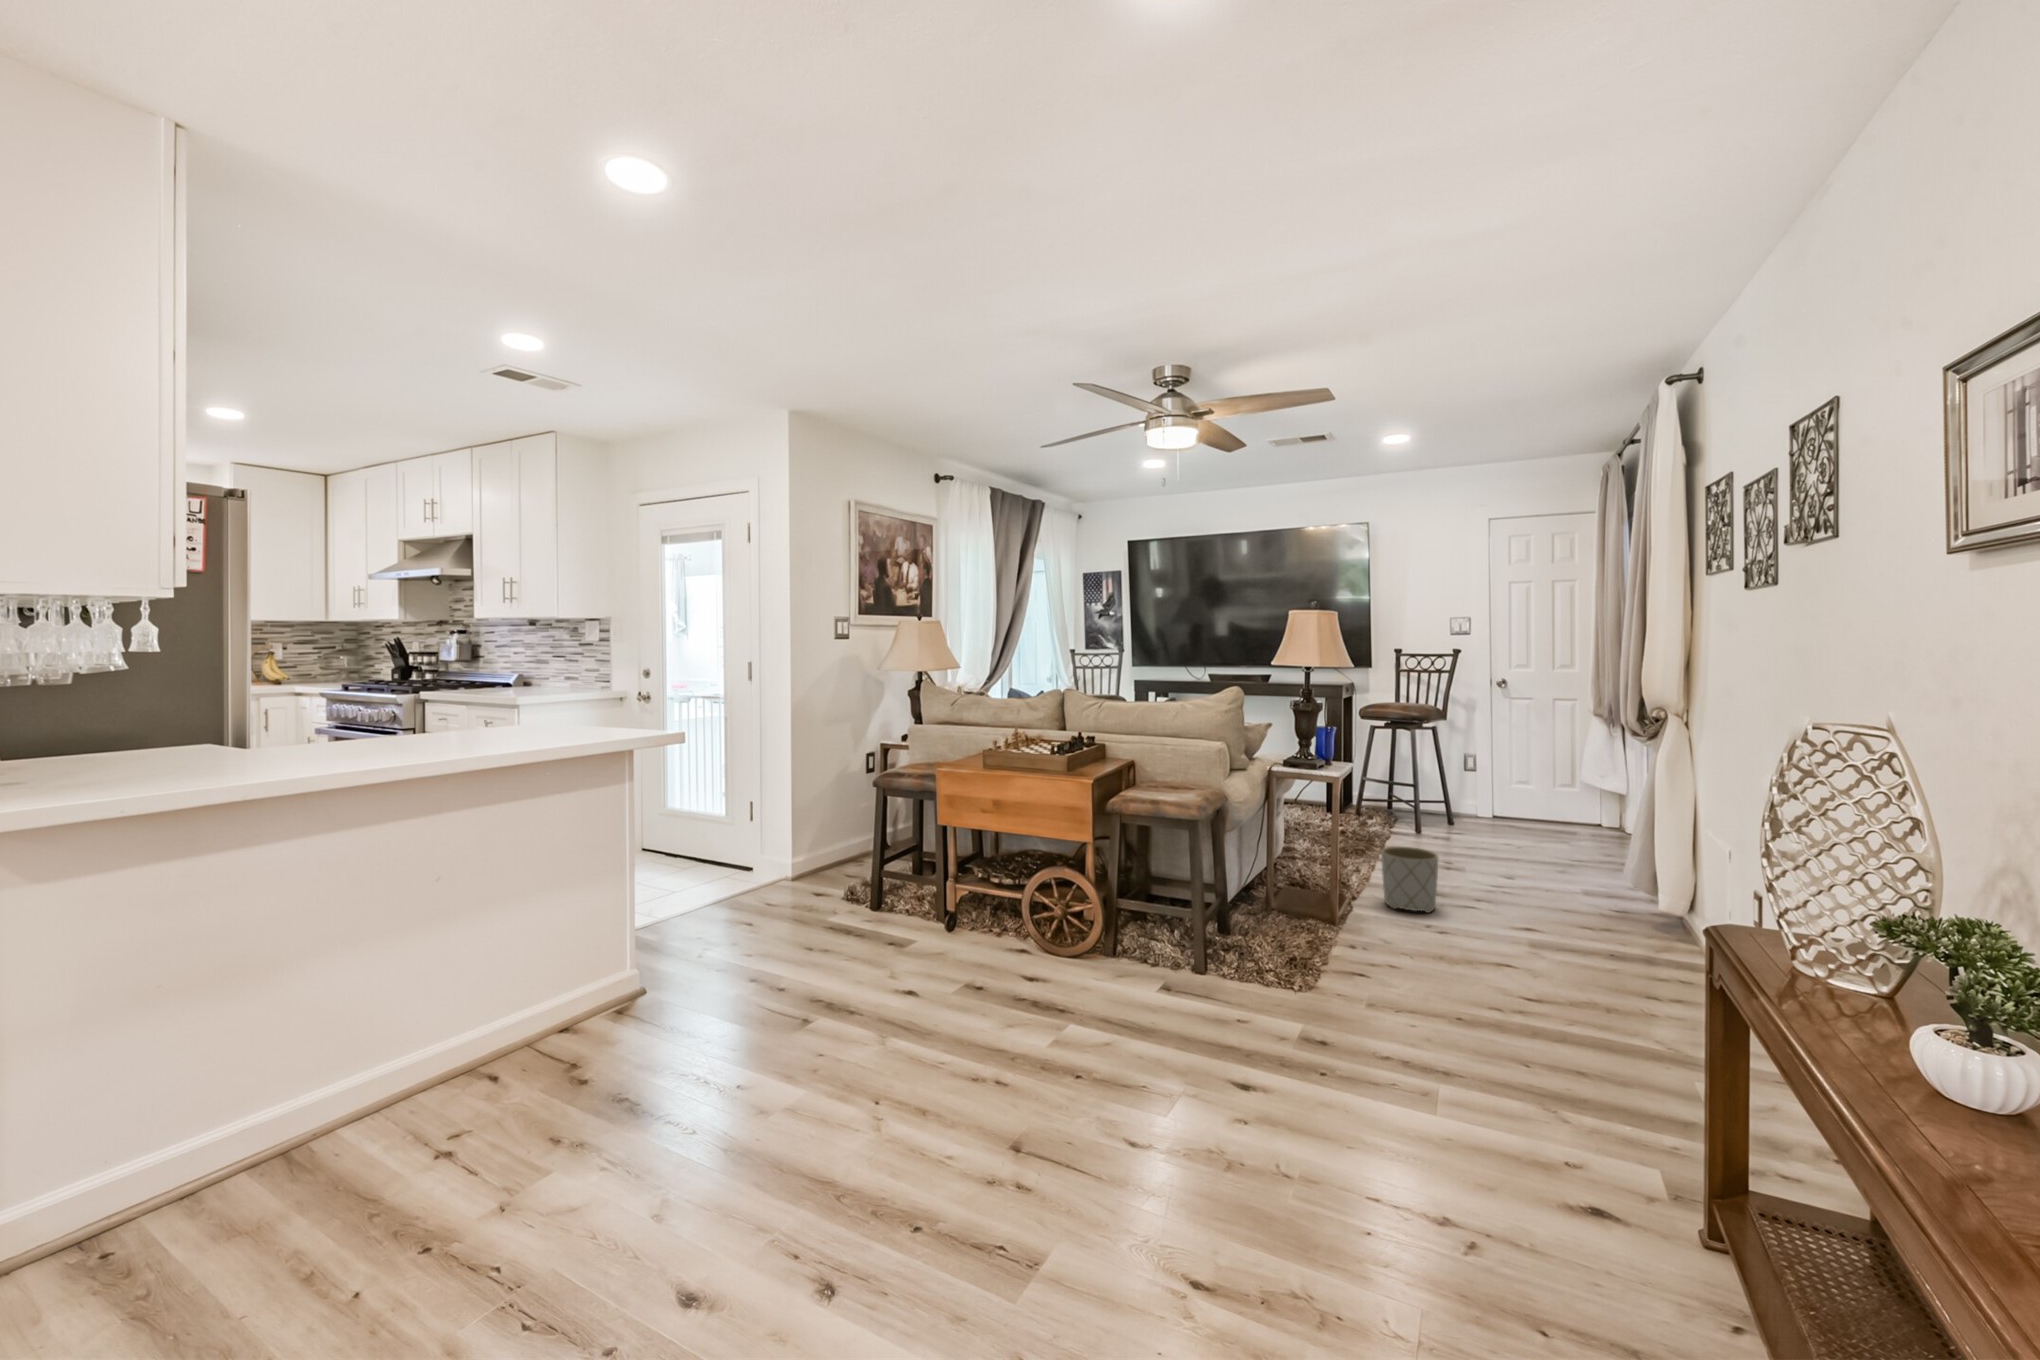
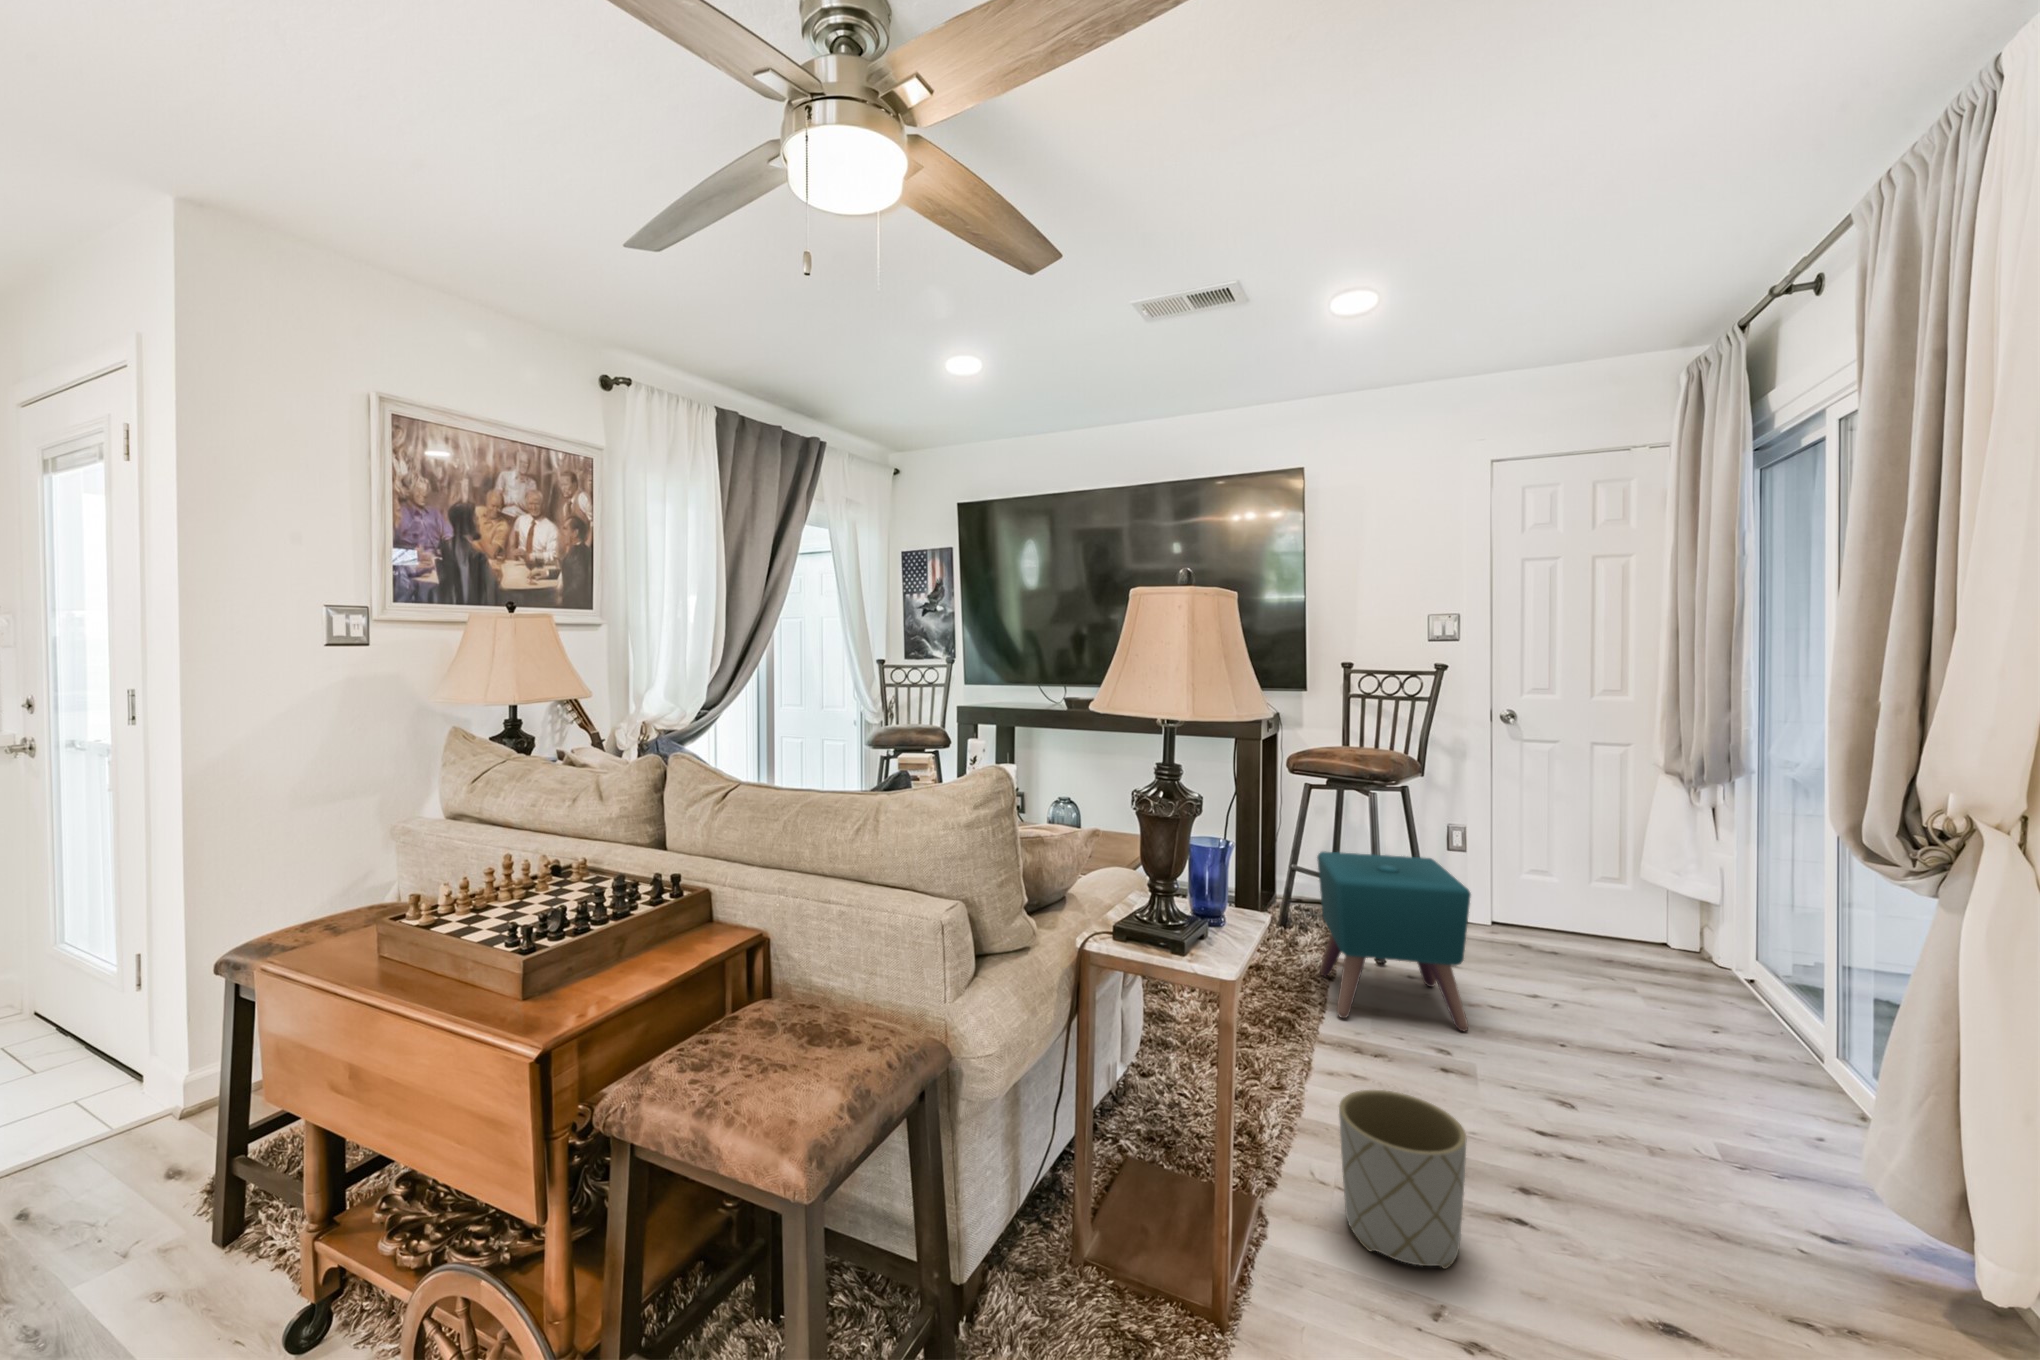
ottoman: none [1377,761,1463,854] -> present [1317,852,1471,1031]

